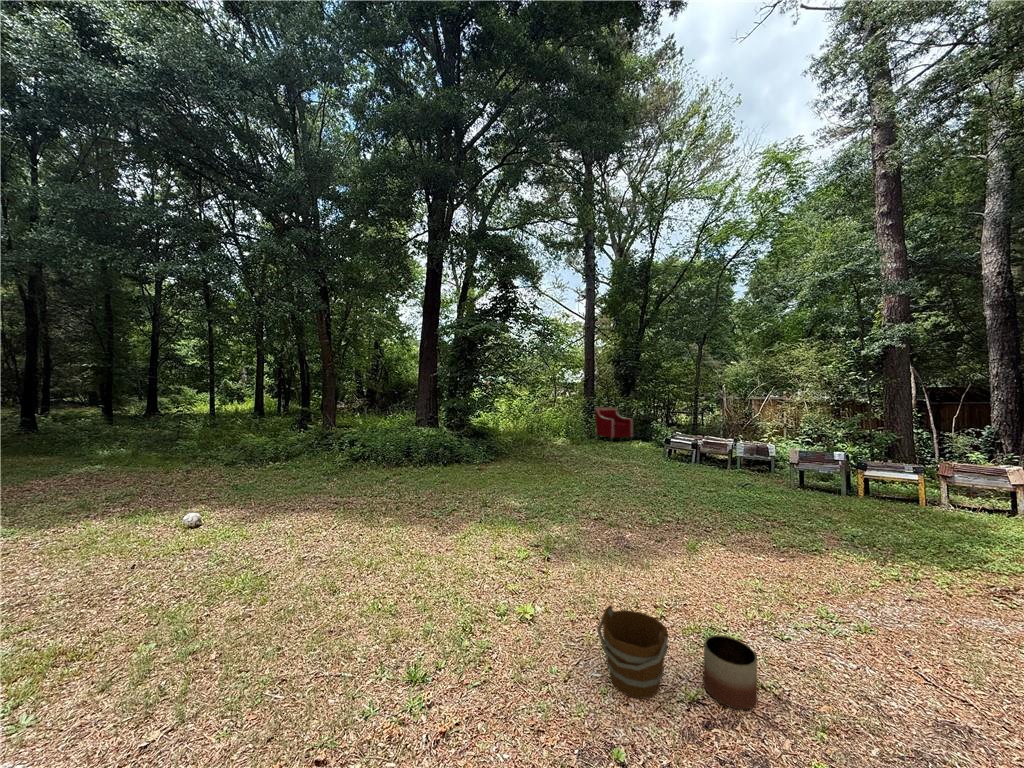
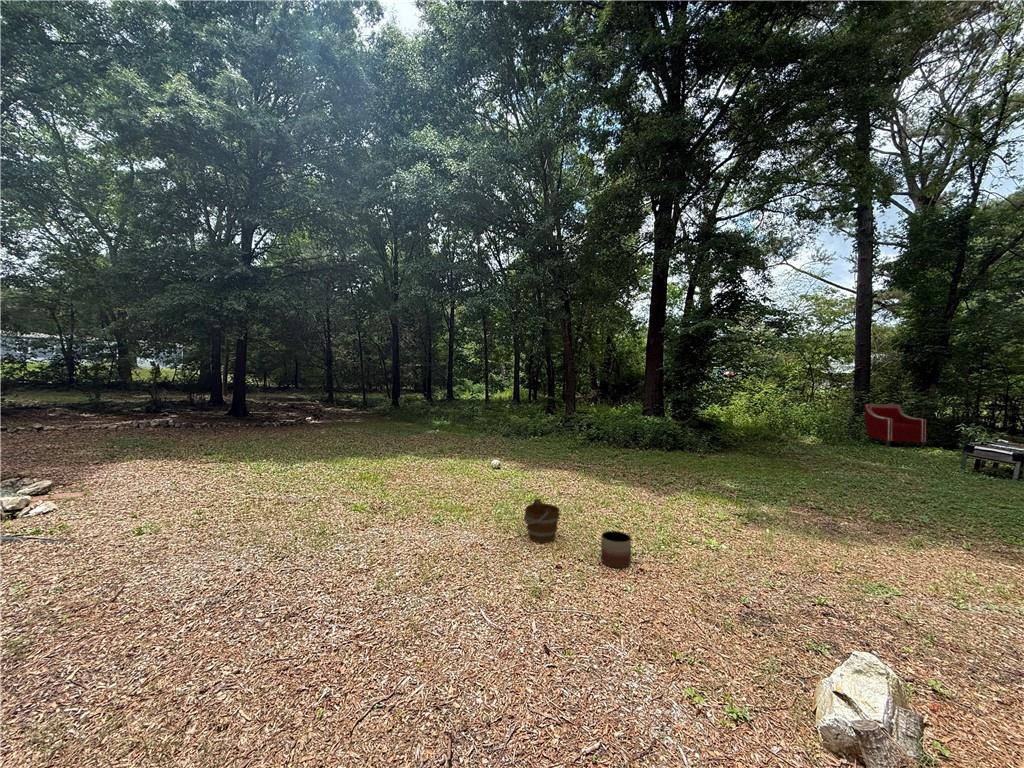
bucket: present [597,606,668,699] -> present [524,499,560,543]
planter: present [703,635,757,709] -> present [601,531,631,568]

